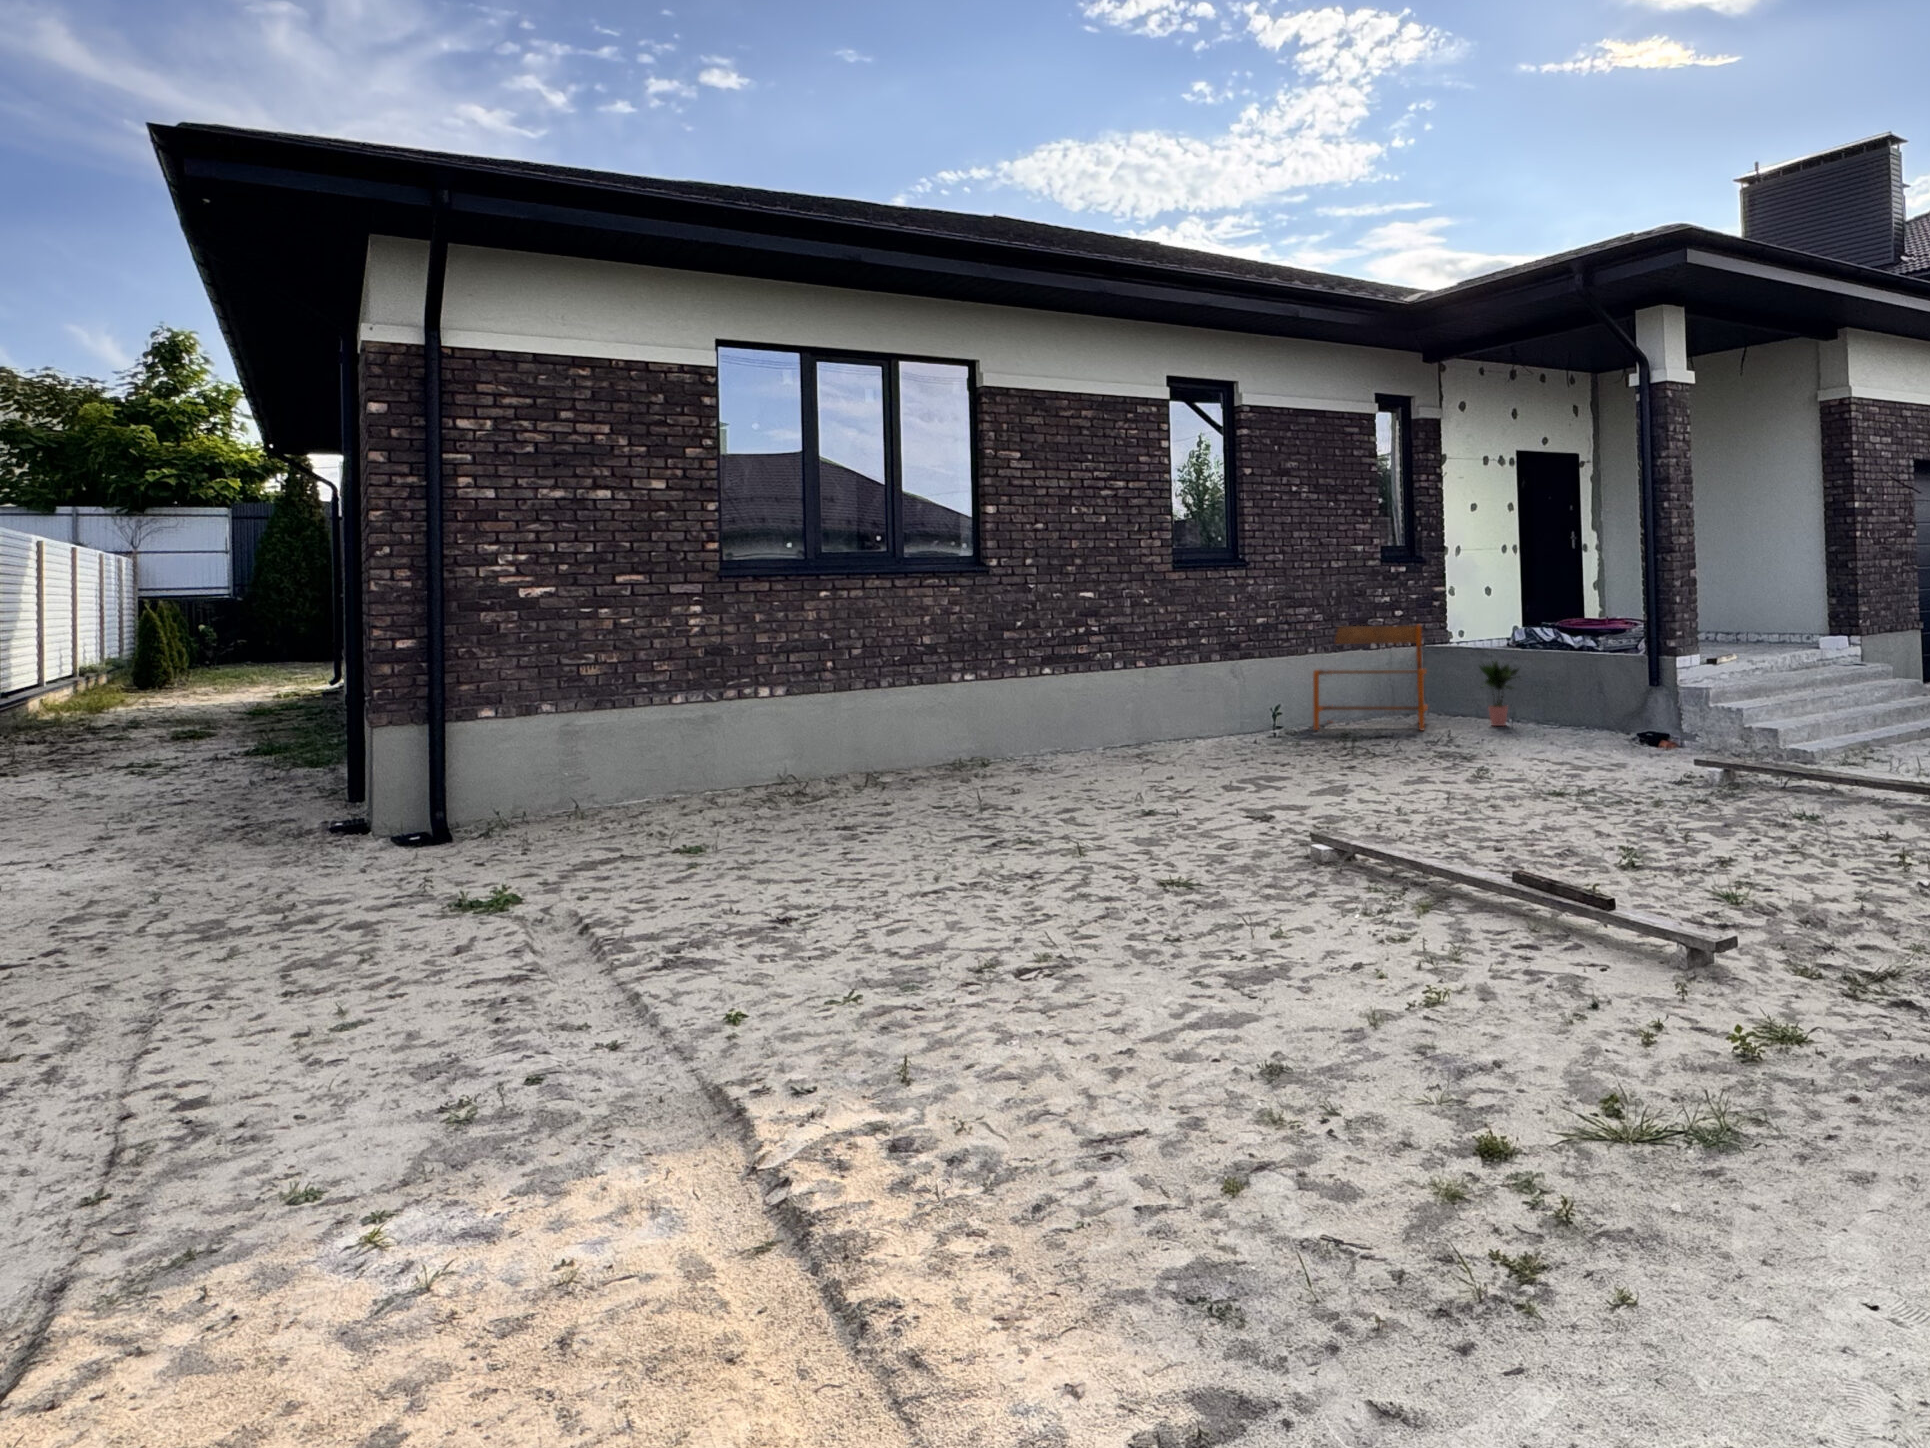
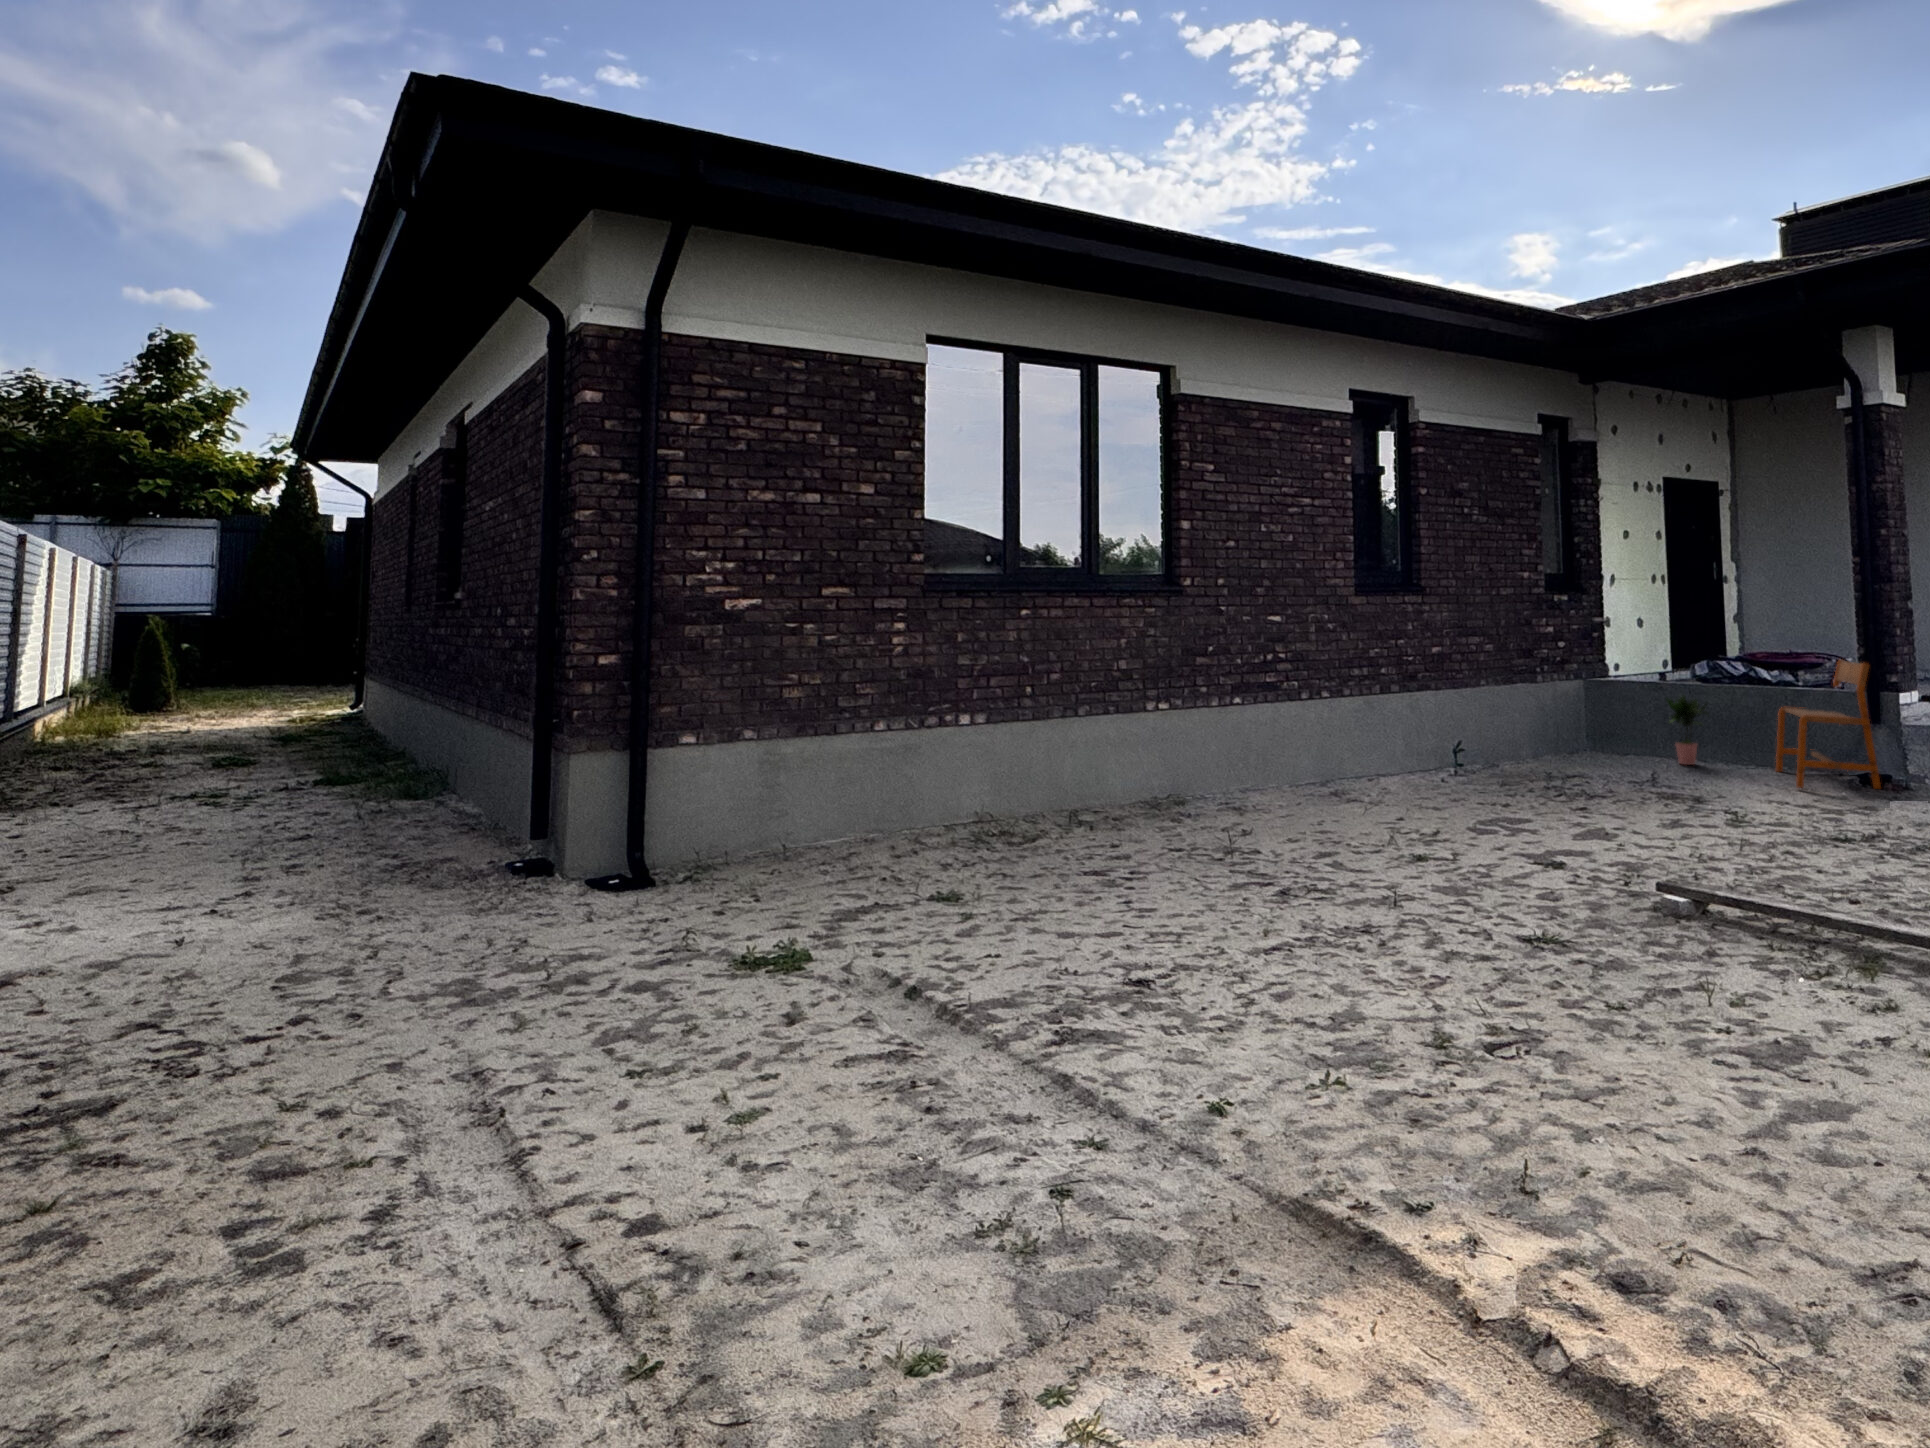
bench: present [1313,625,1428,730] -> present [1776,659,1881,789]

